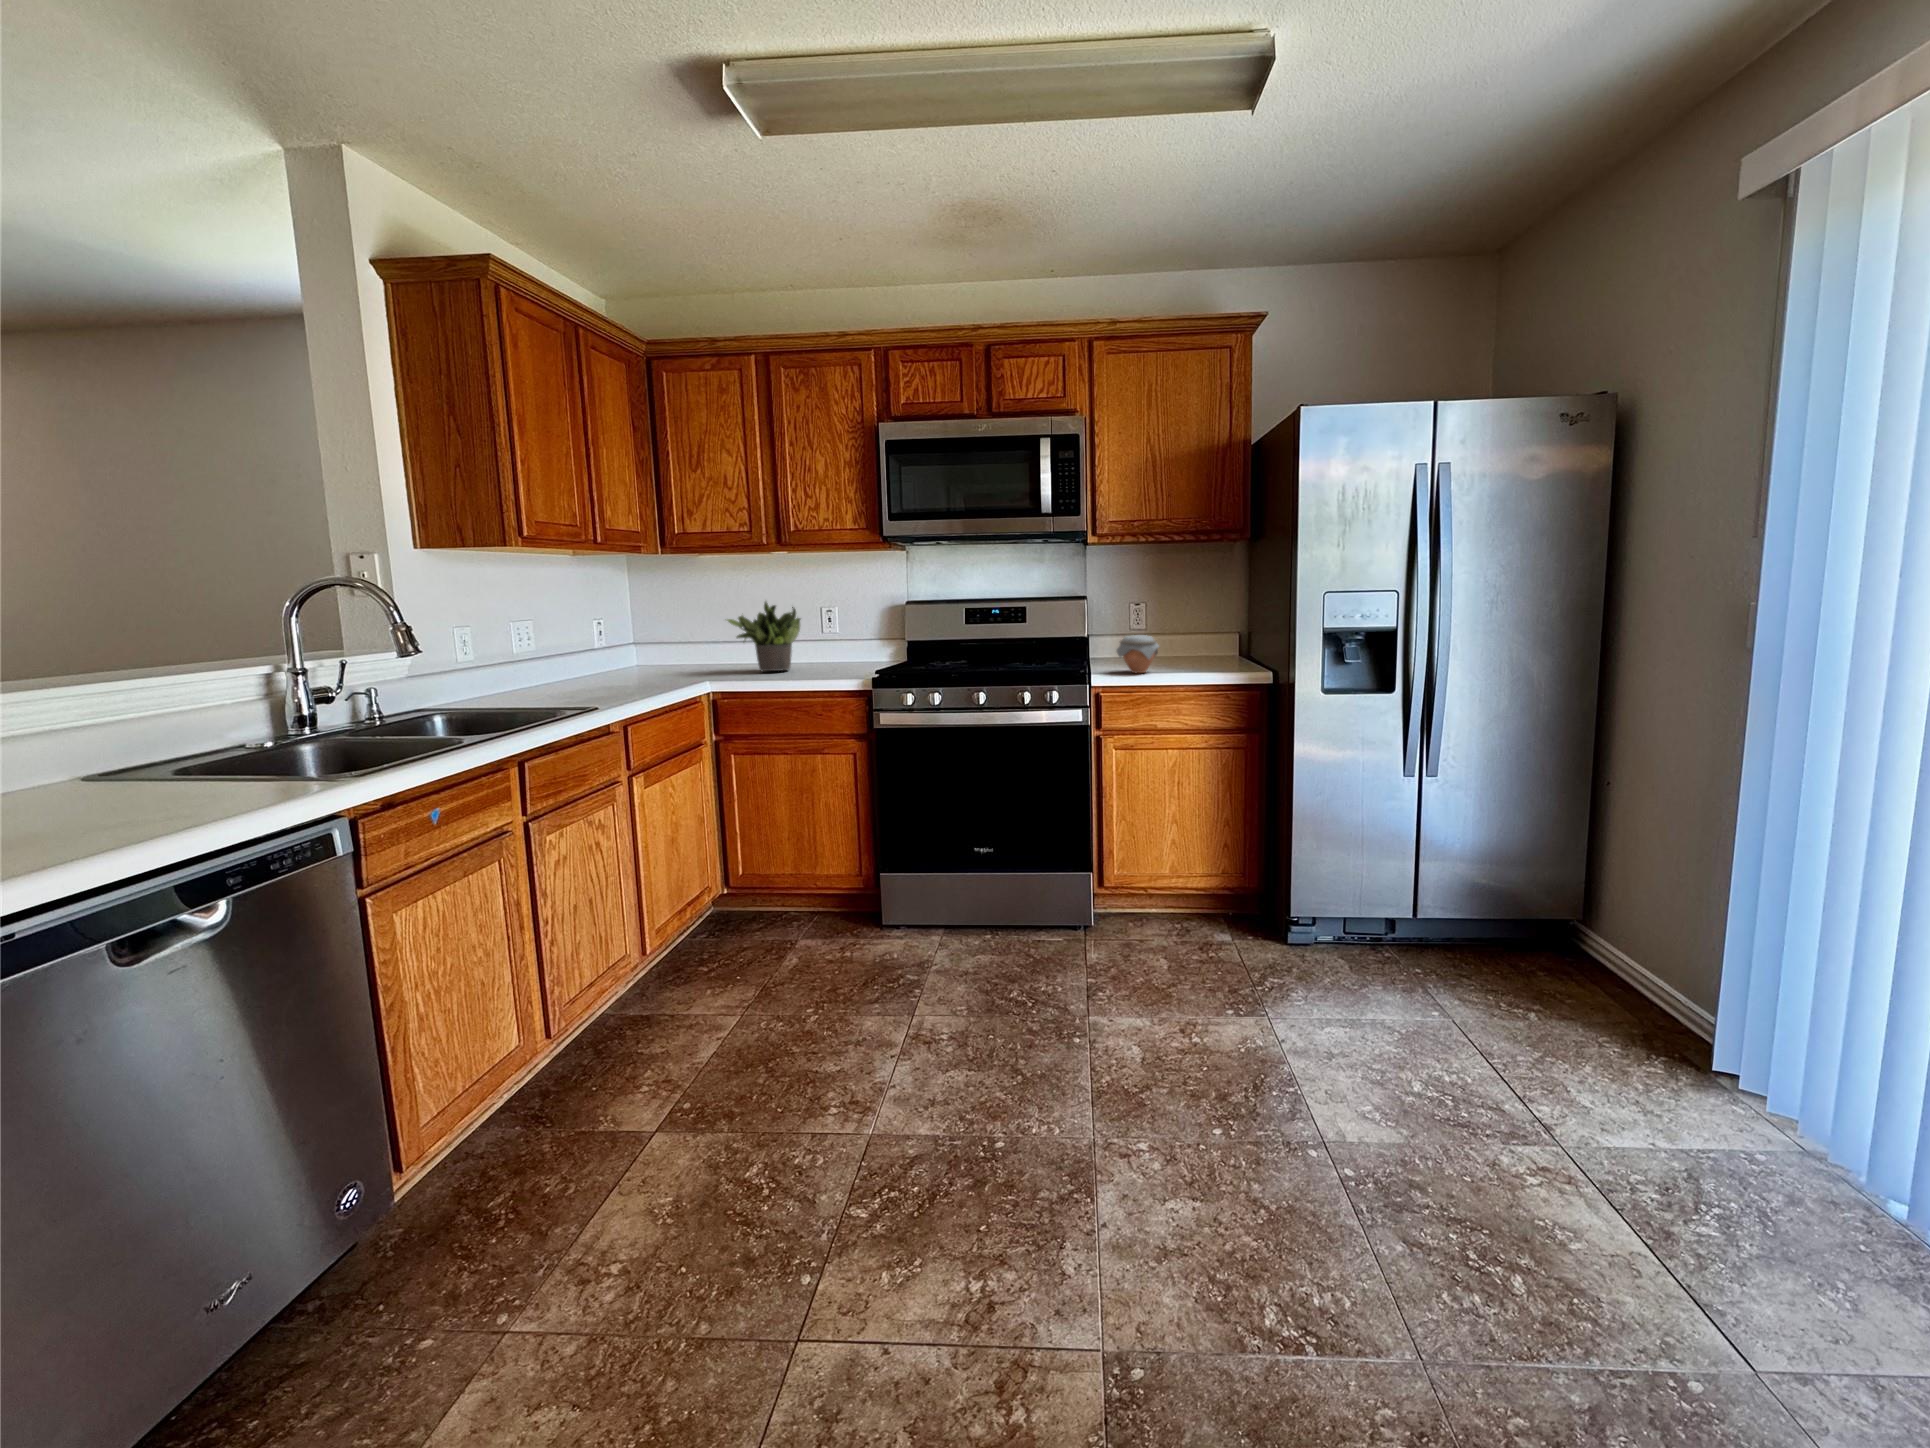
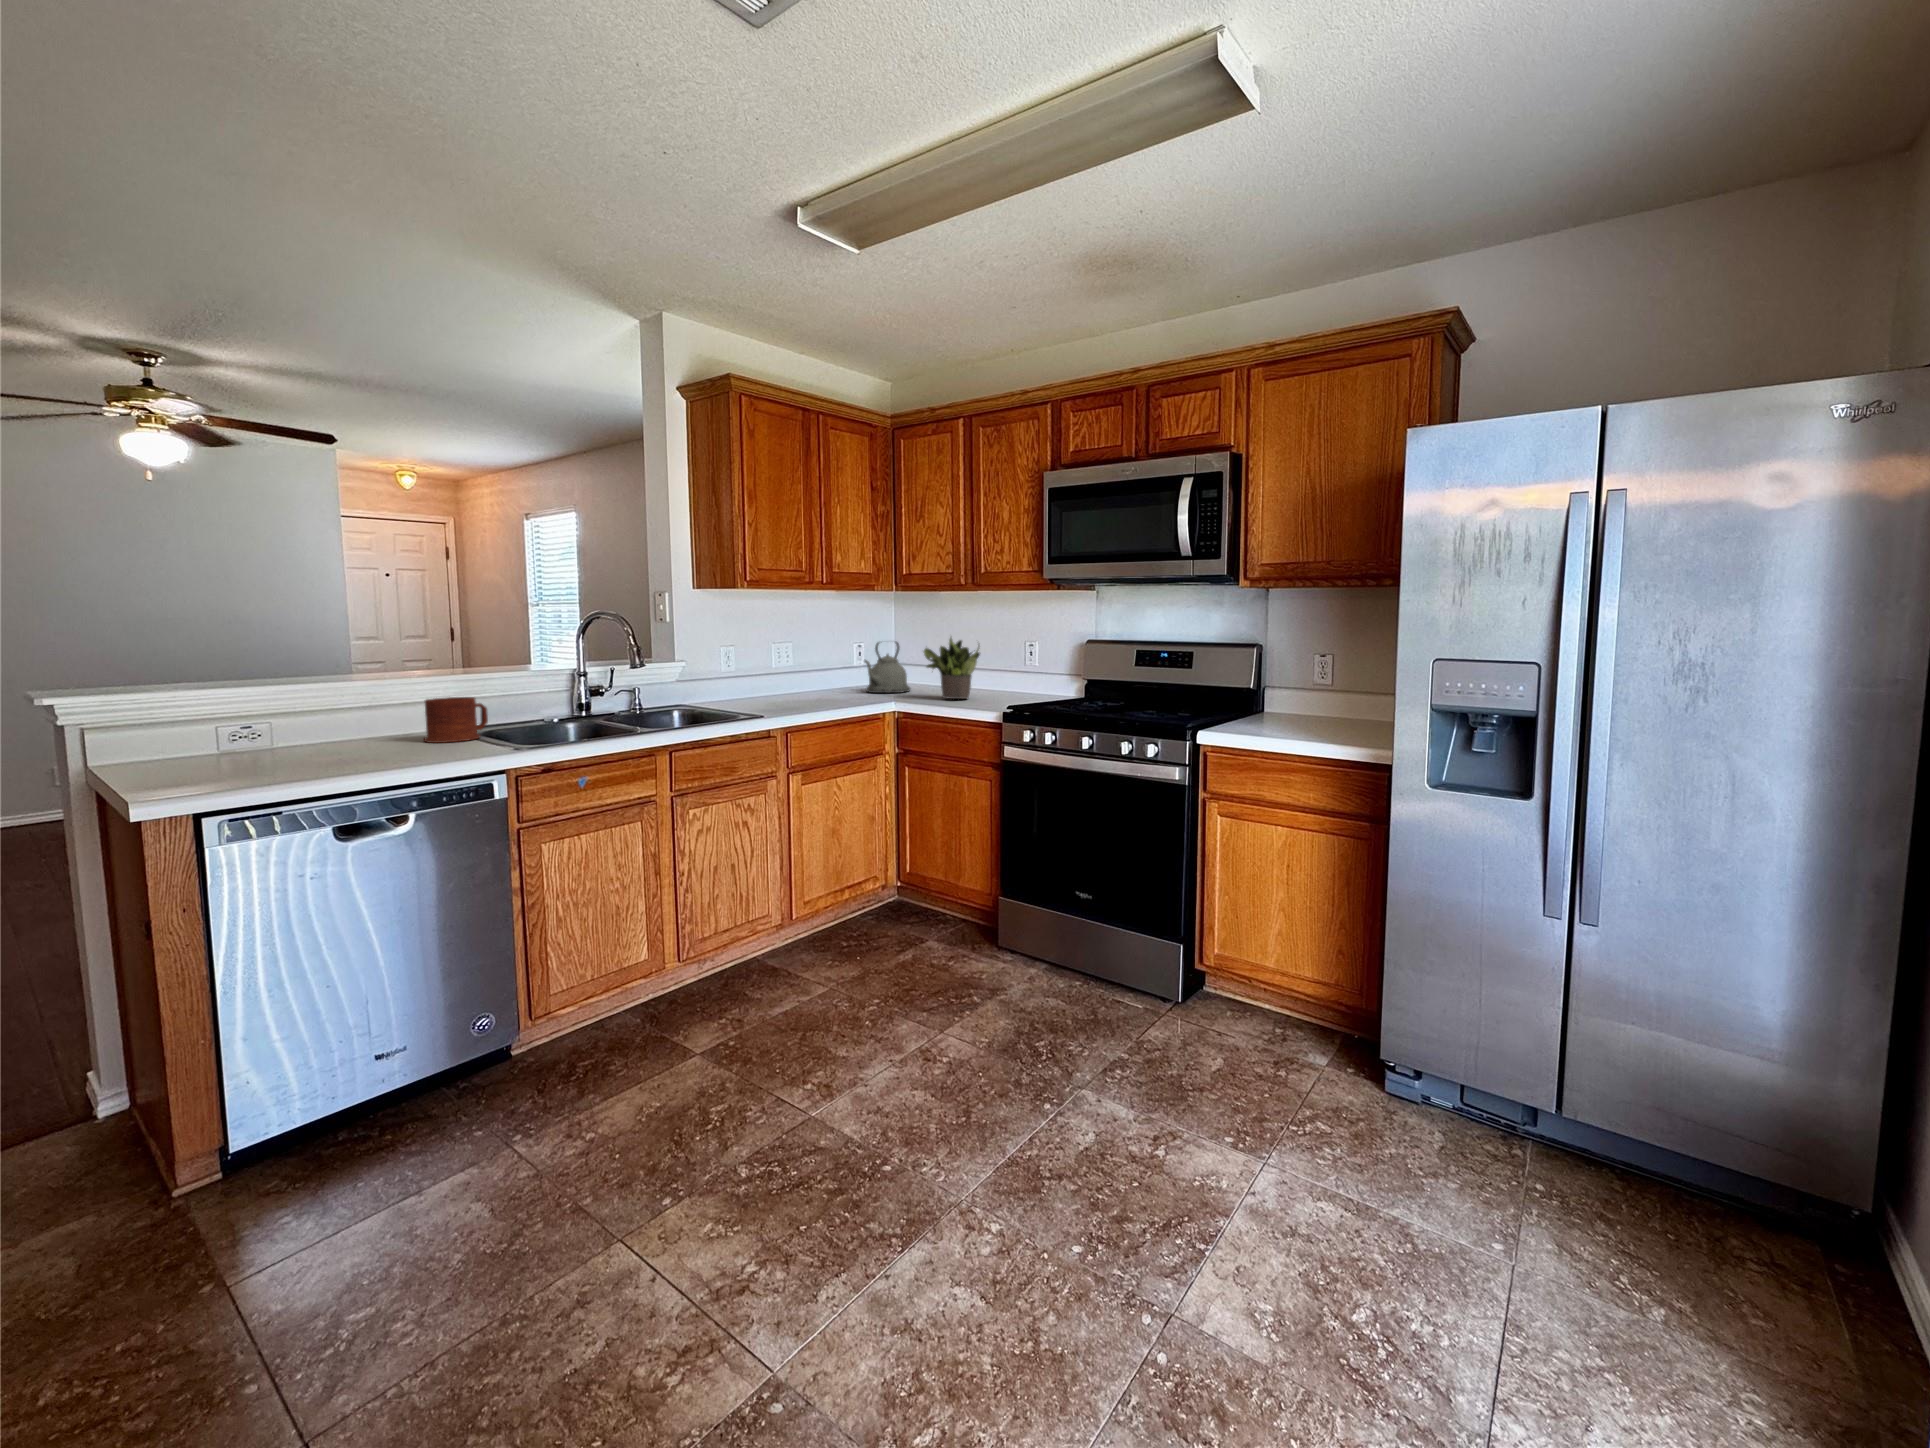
kettle: none [633,611,691,674] -> present [865,642,910,693]
jar: present [1117,635,1160,673] -> none [1228,690,1280,734]
mug: none [82,728,206,814] -> present [424,697,488,743]

